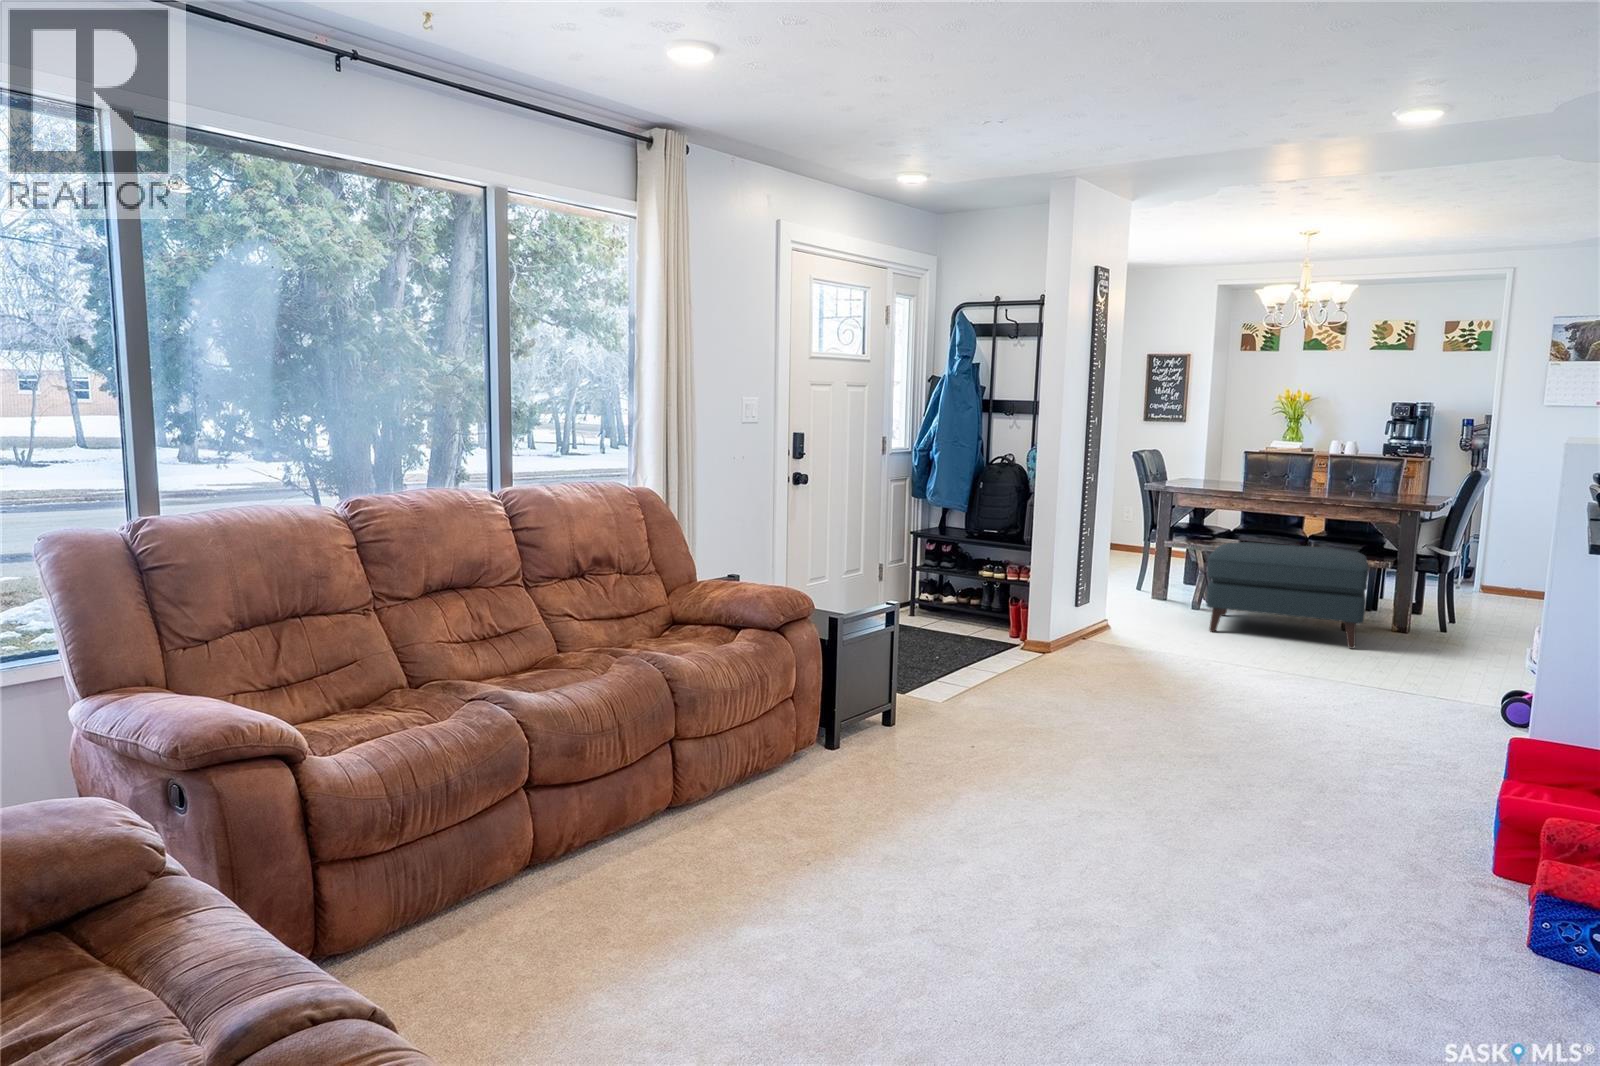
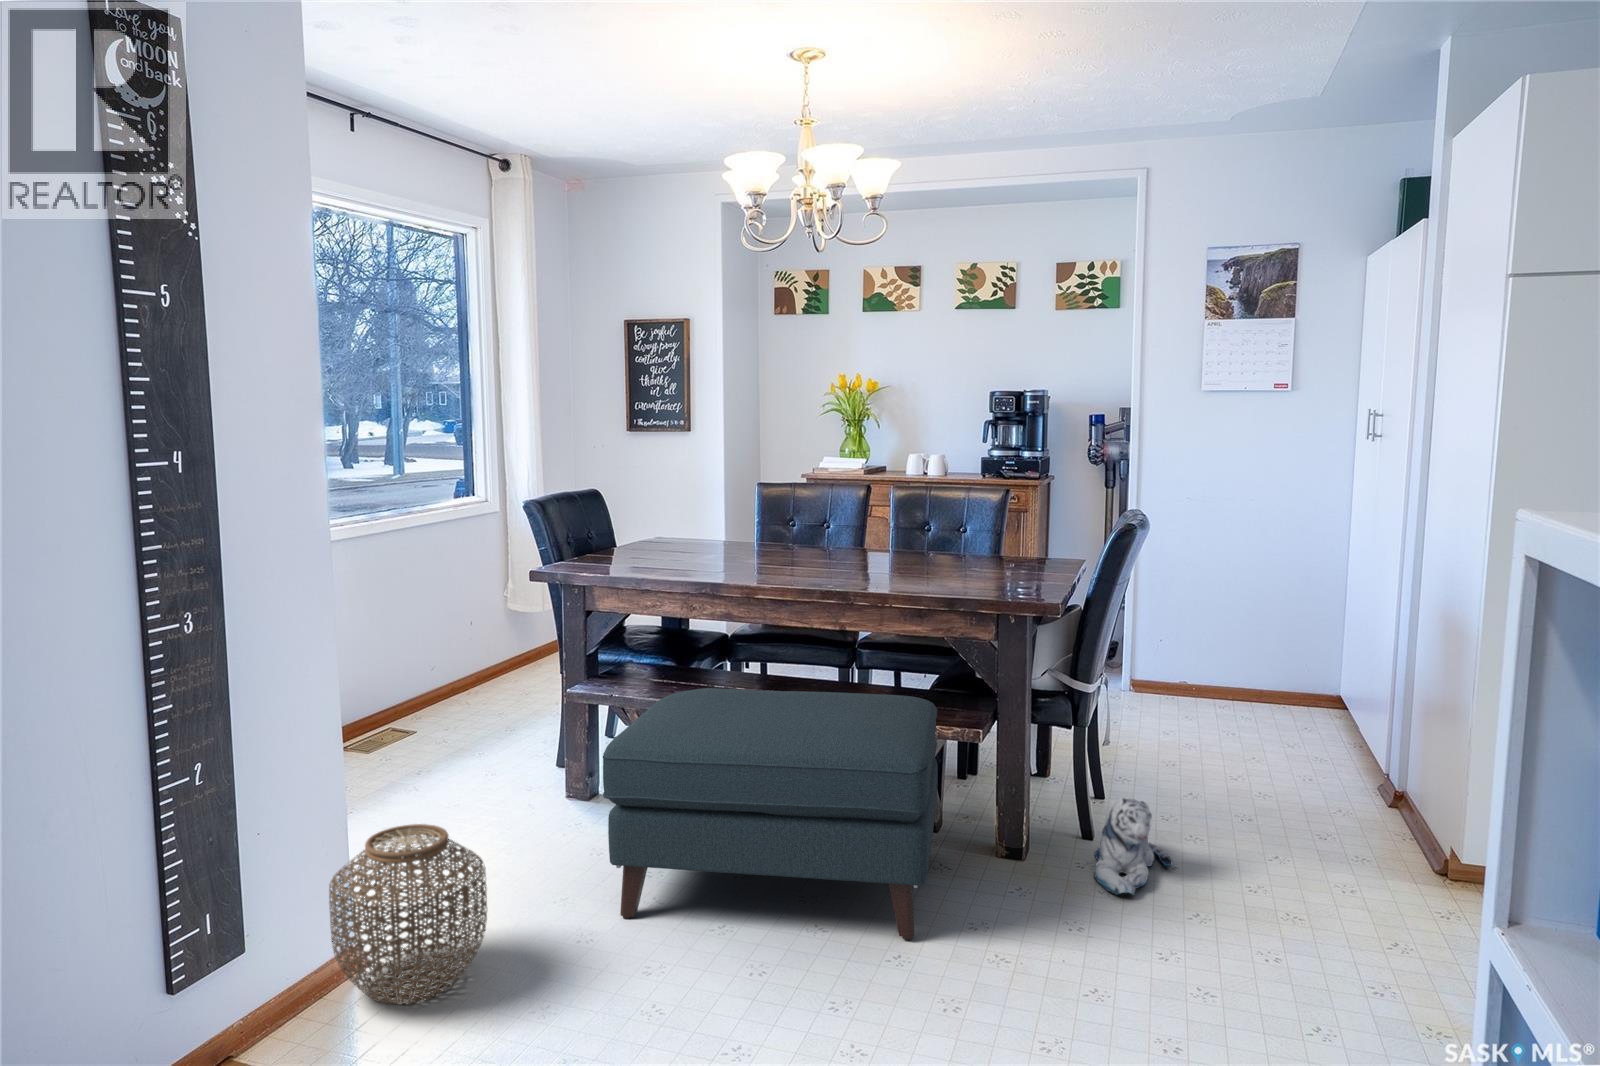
woven basket: none [1105,574,1168,640] -> present [329,824,487,1005]
plush toy: none [1449,606,1494,650] -> present [1094,798,1172,895]

